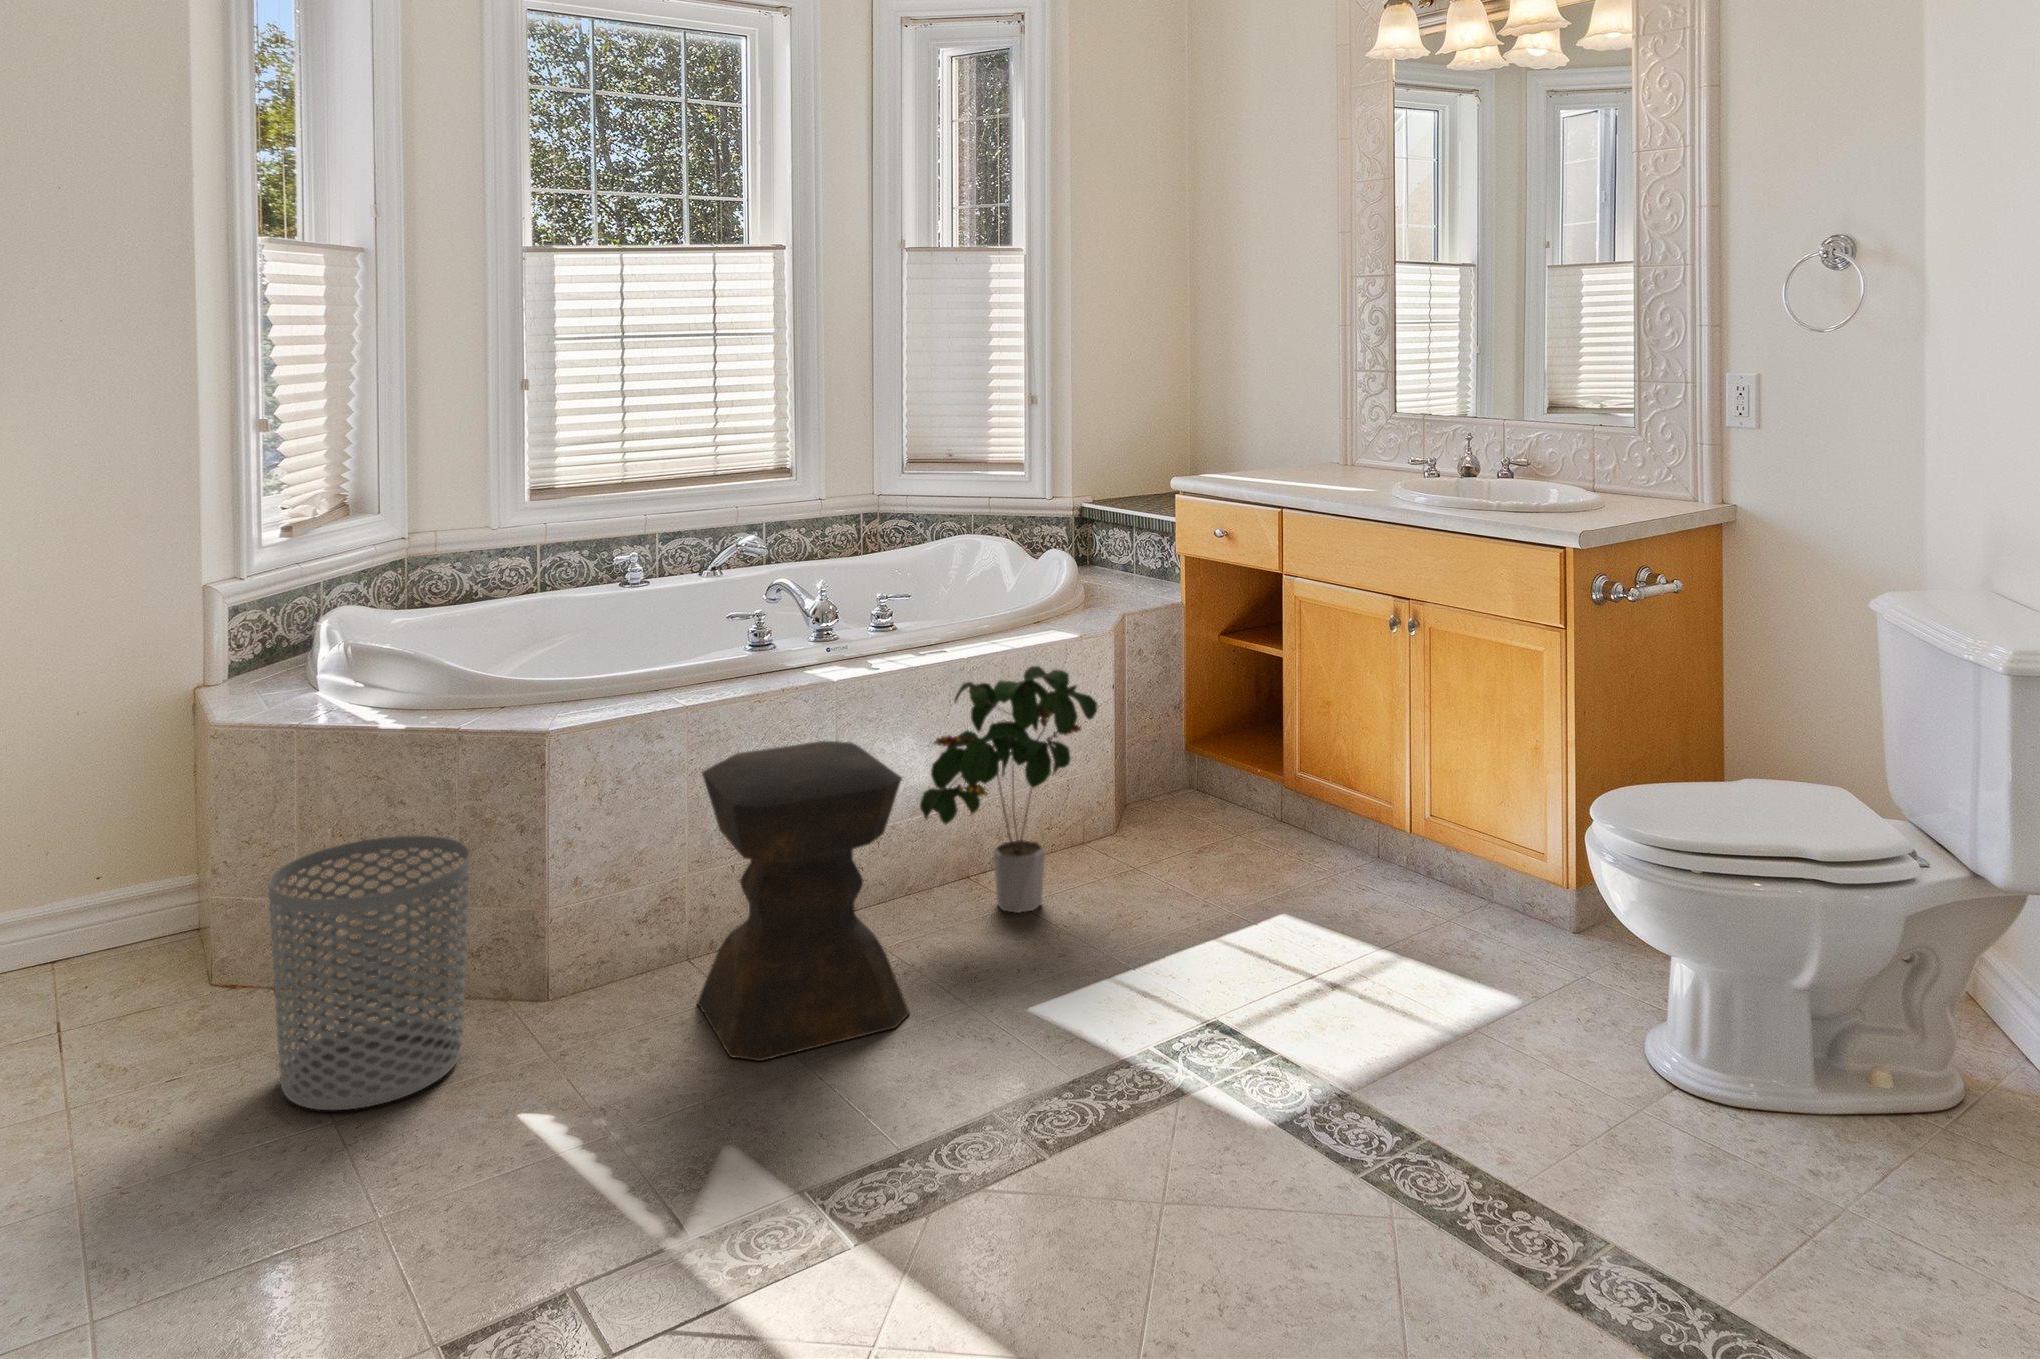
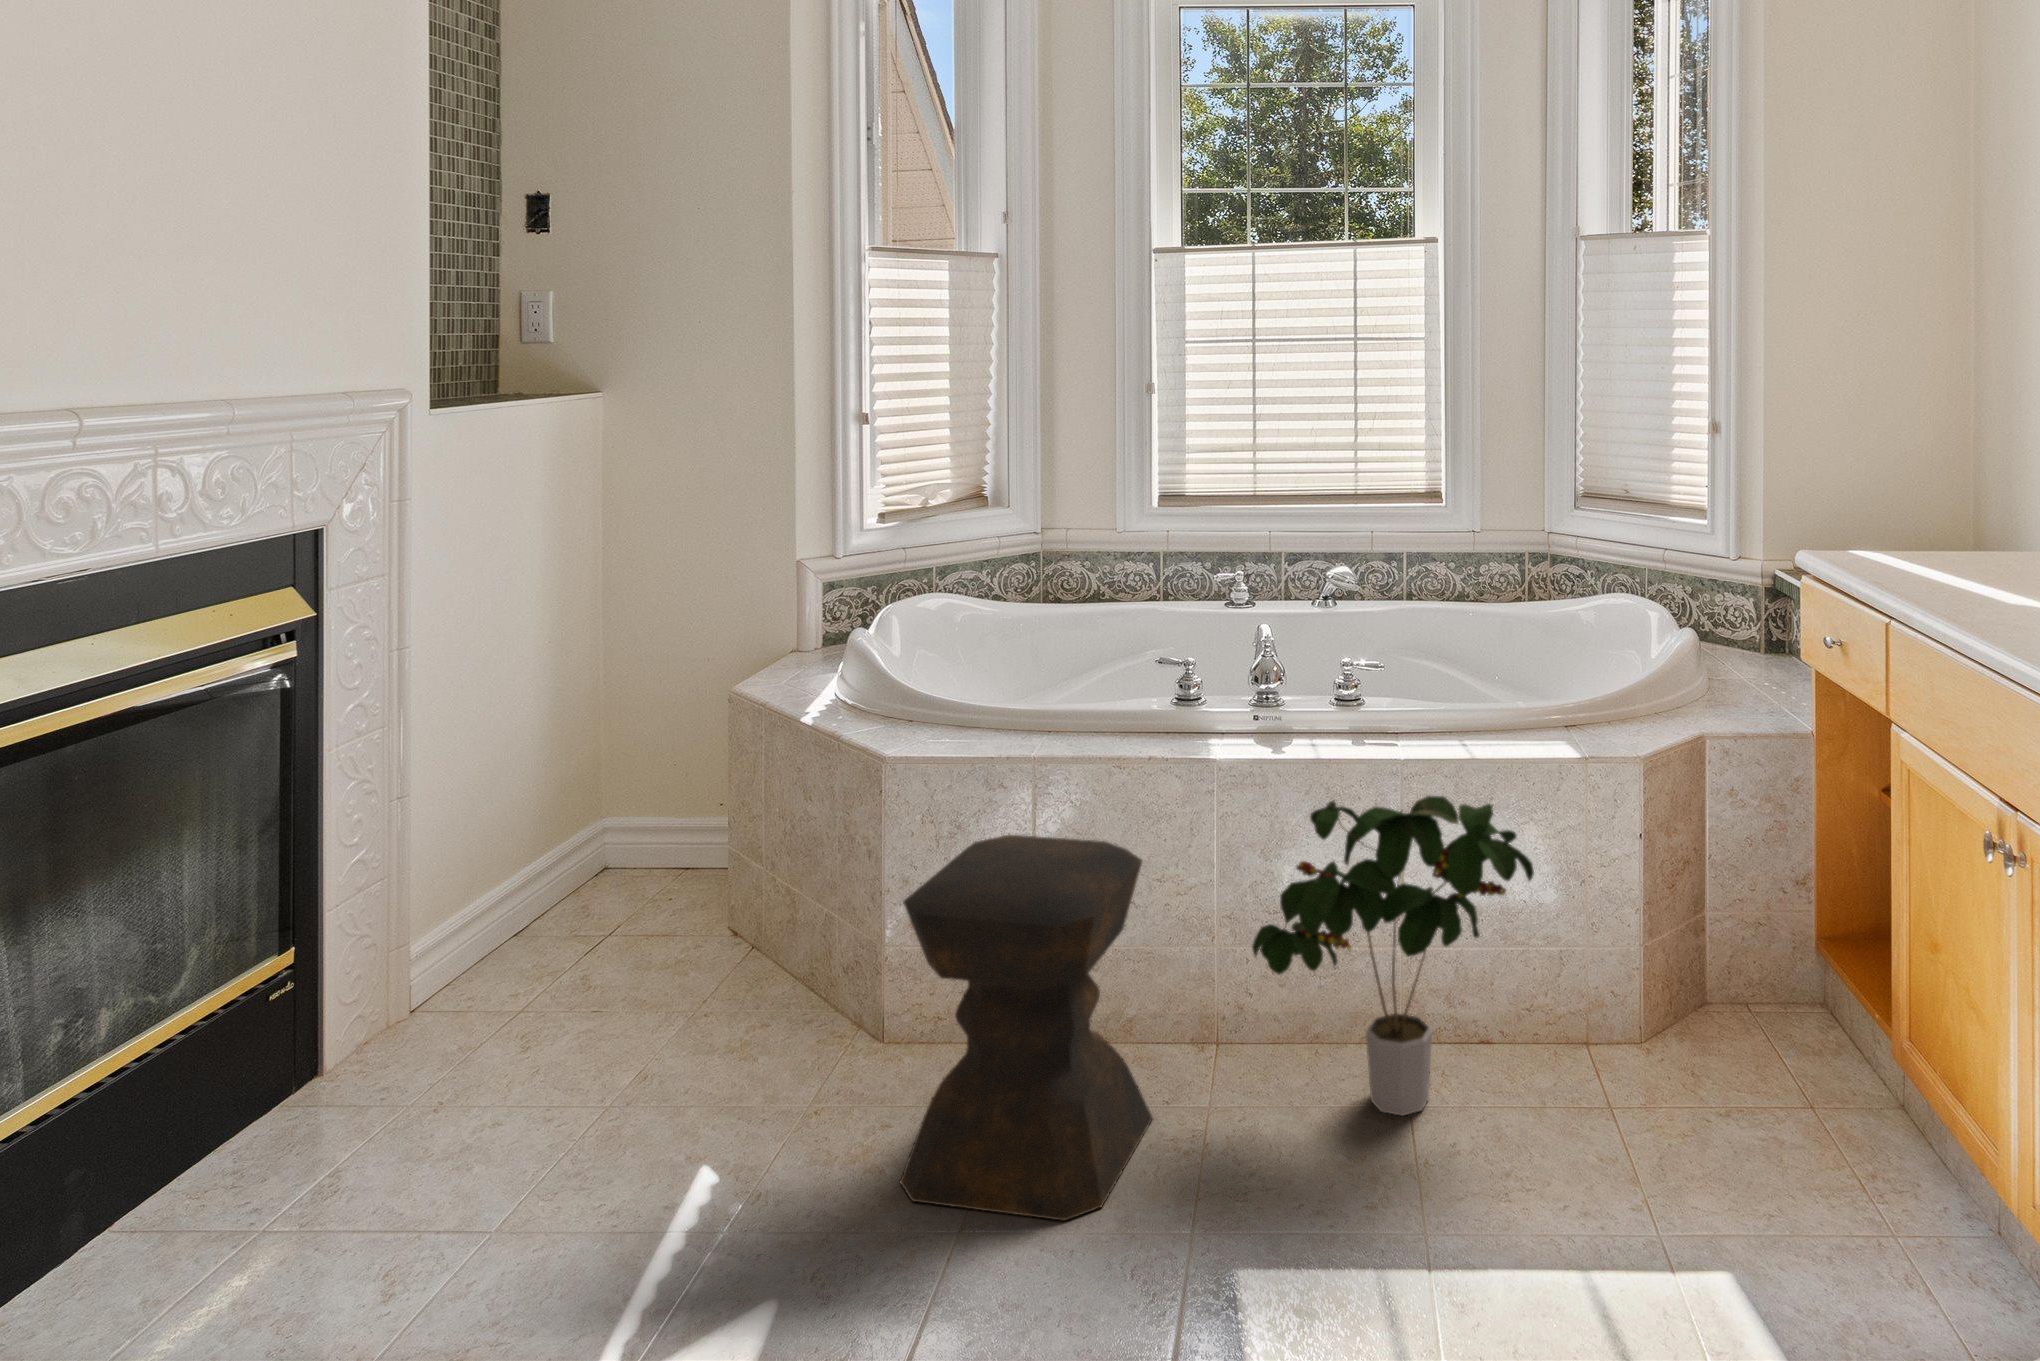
waste bin: present [269,836,470,1110] -> none [591,838,776,1102]

